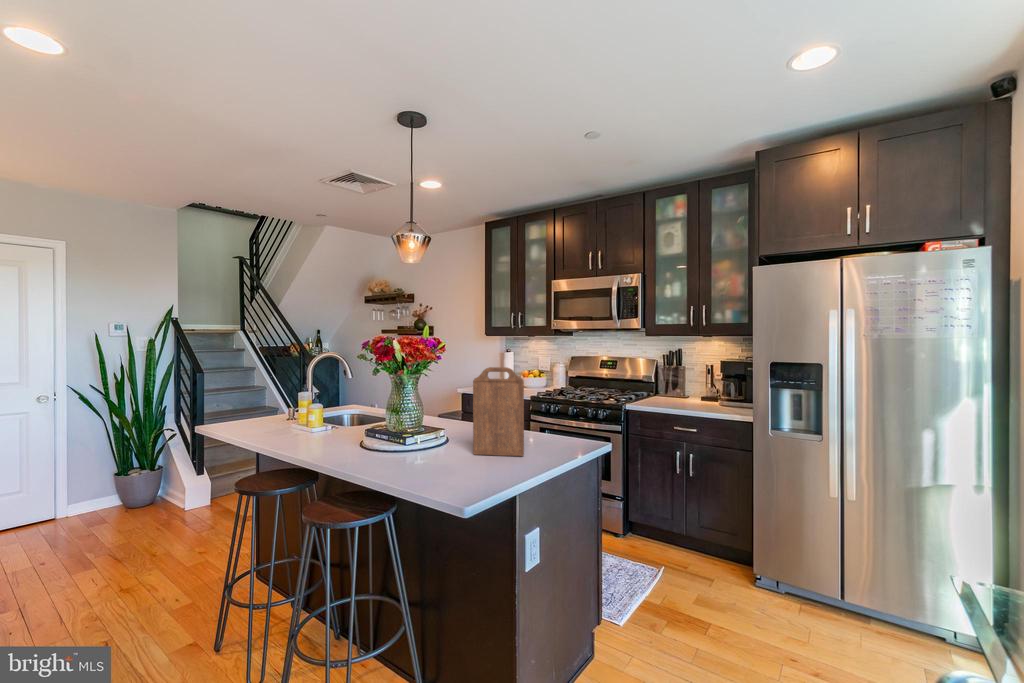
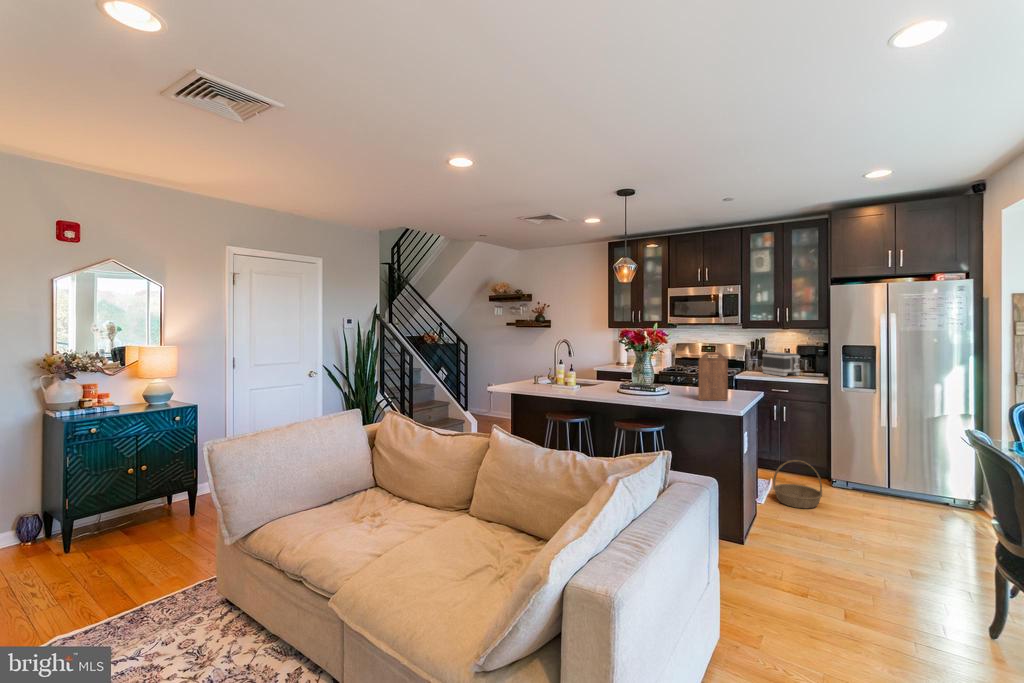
toaster: none [669,370,719,407] -> present [762,352,800,376]
basket: none [643,555,721,648] -> present [773,460,822,509]

